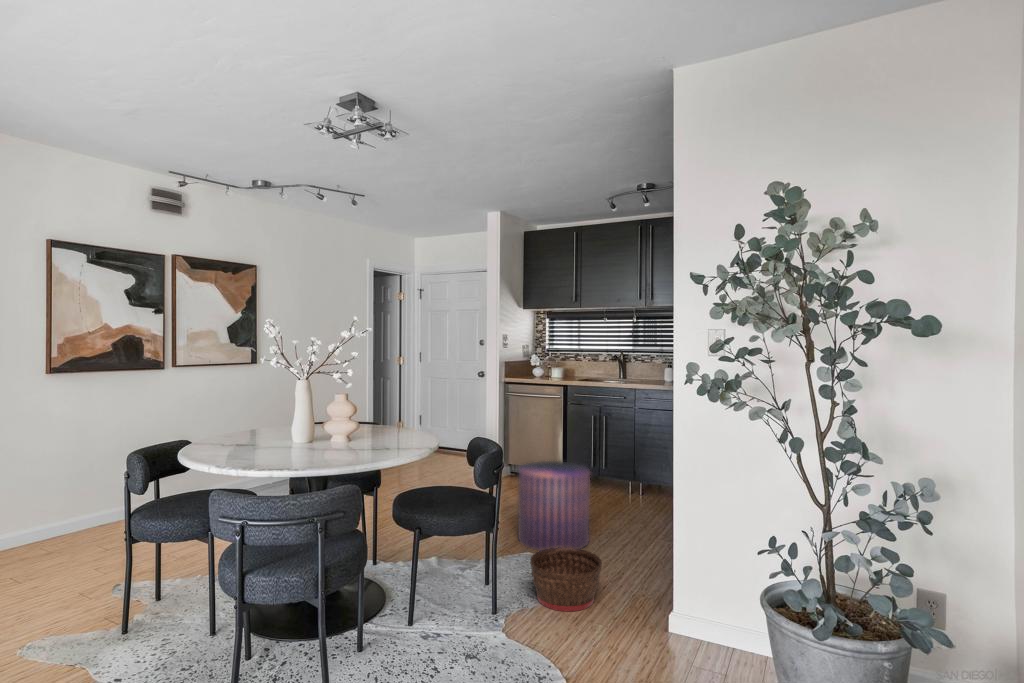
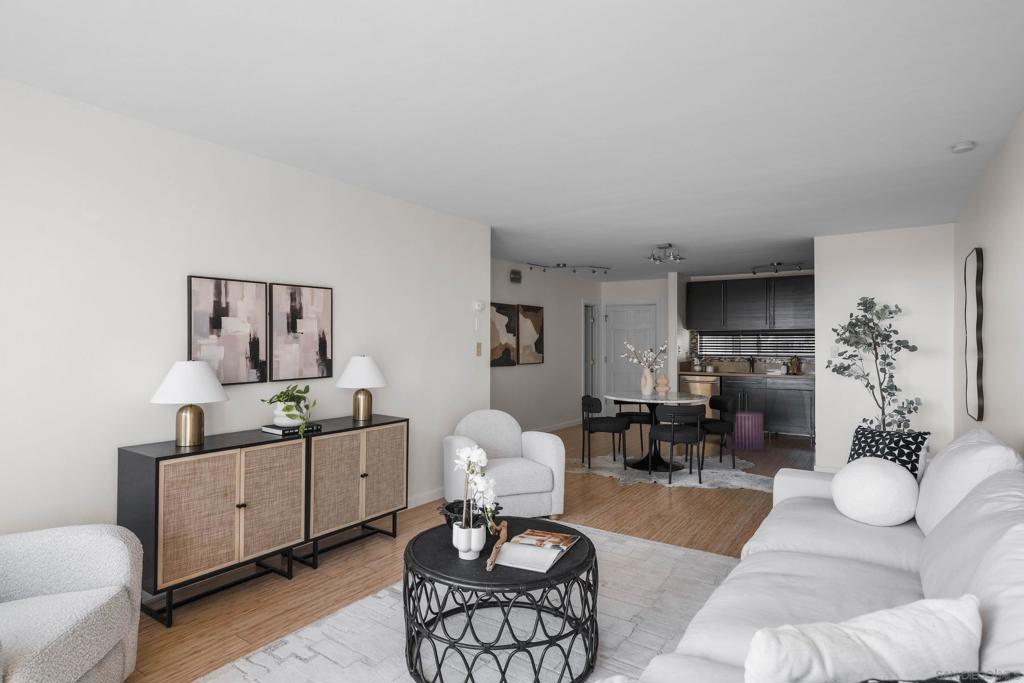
basket: present [530,547,602,612] -> none [755,442,788,463]

